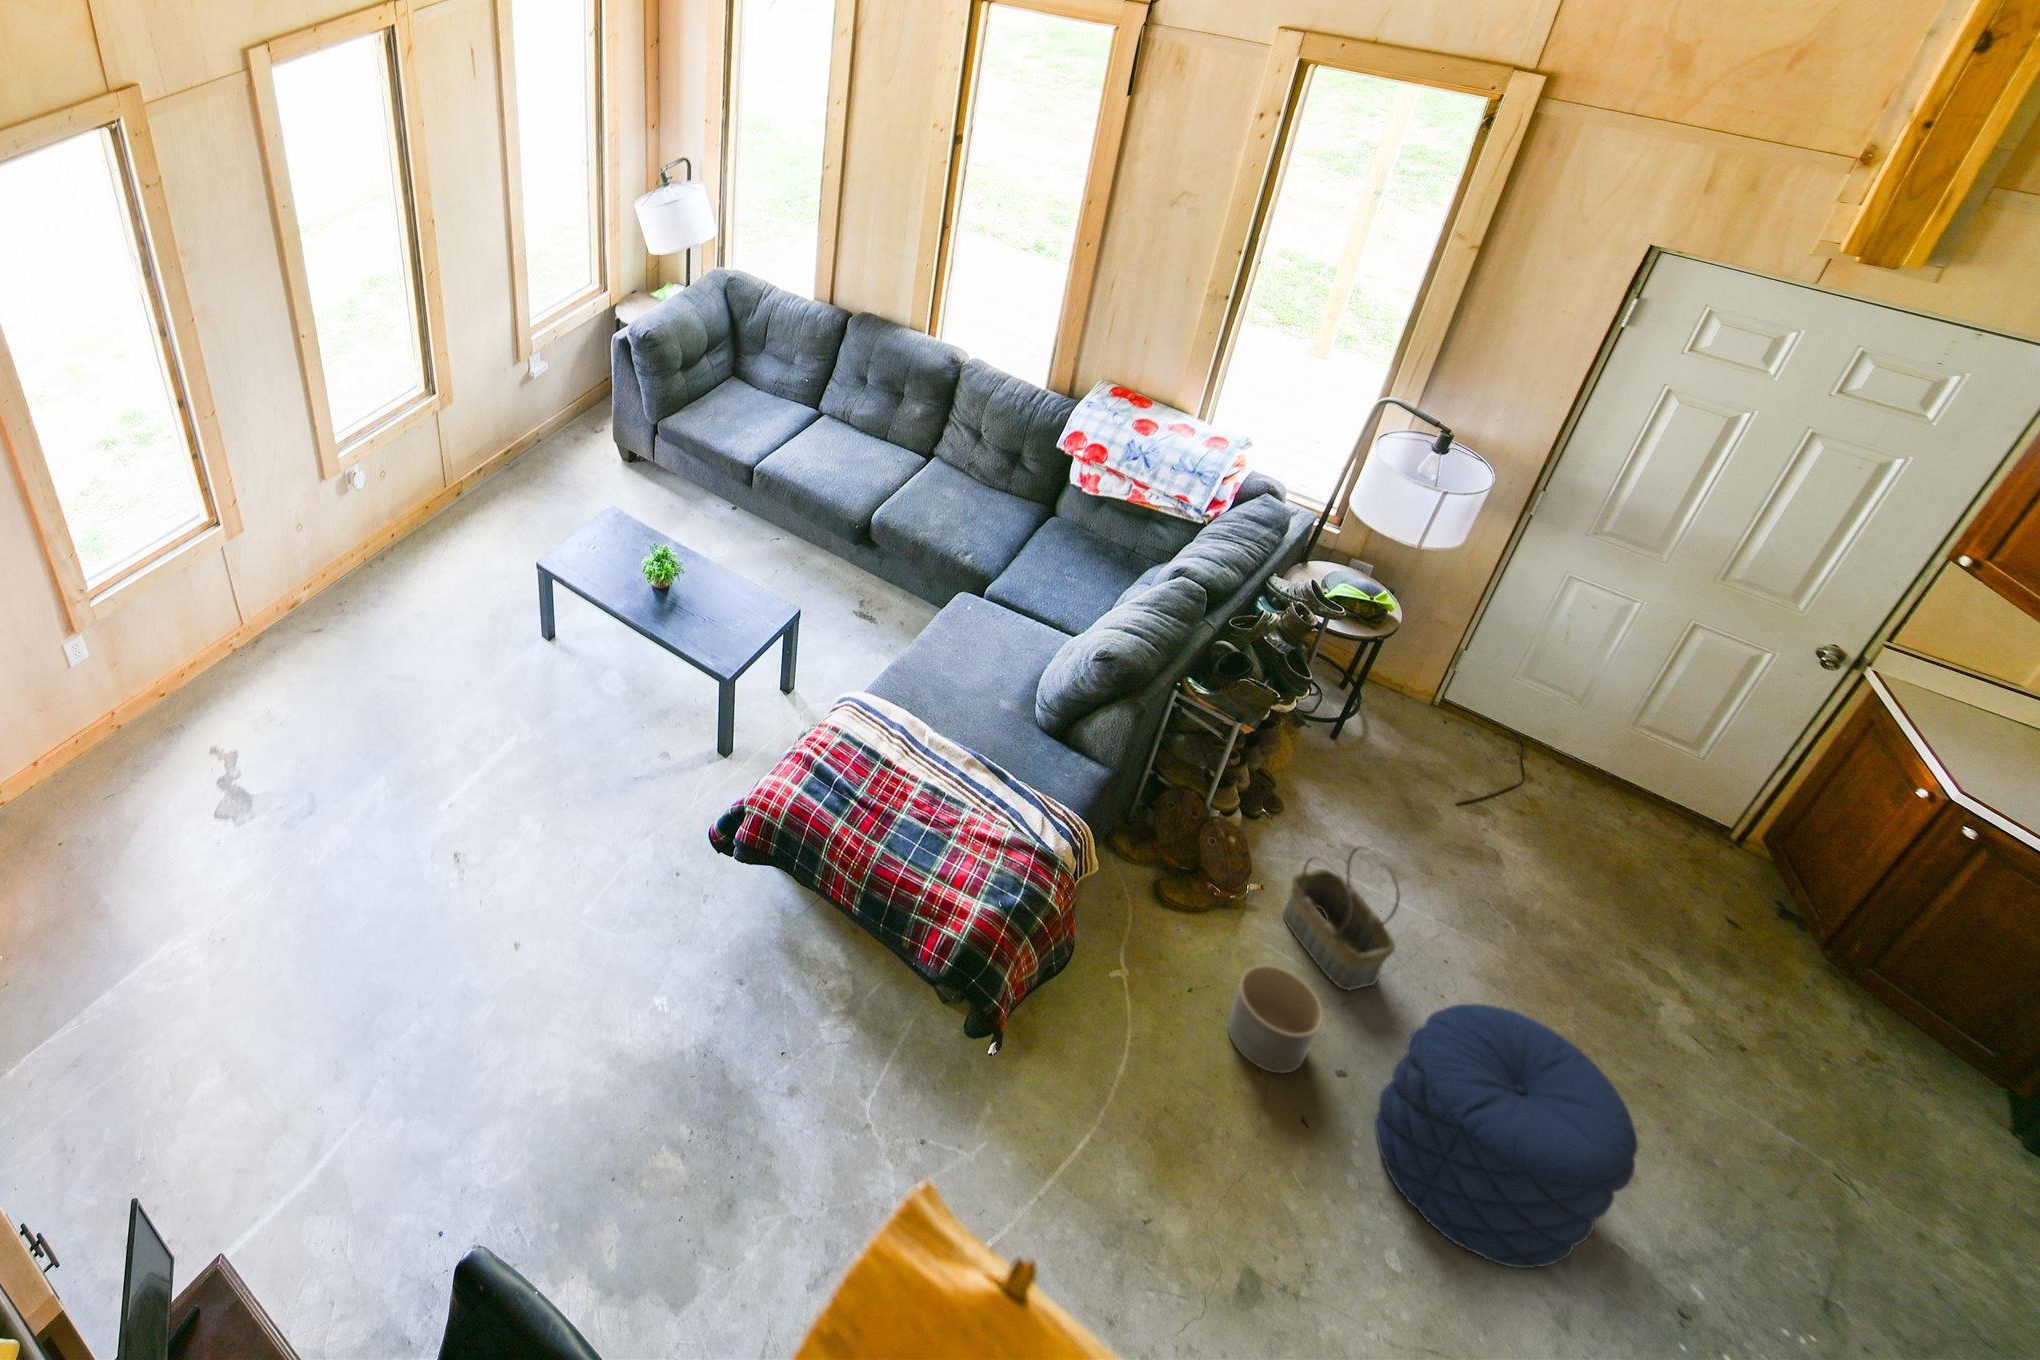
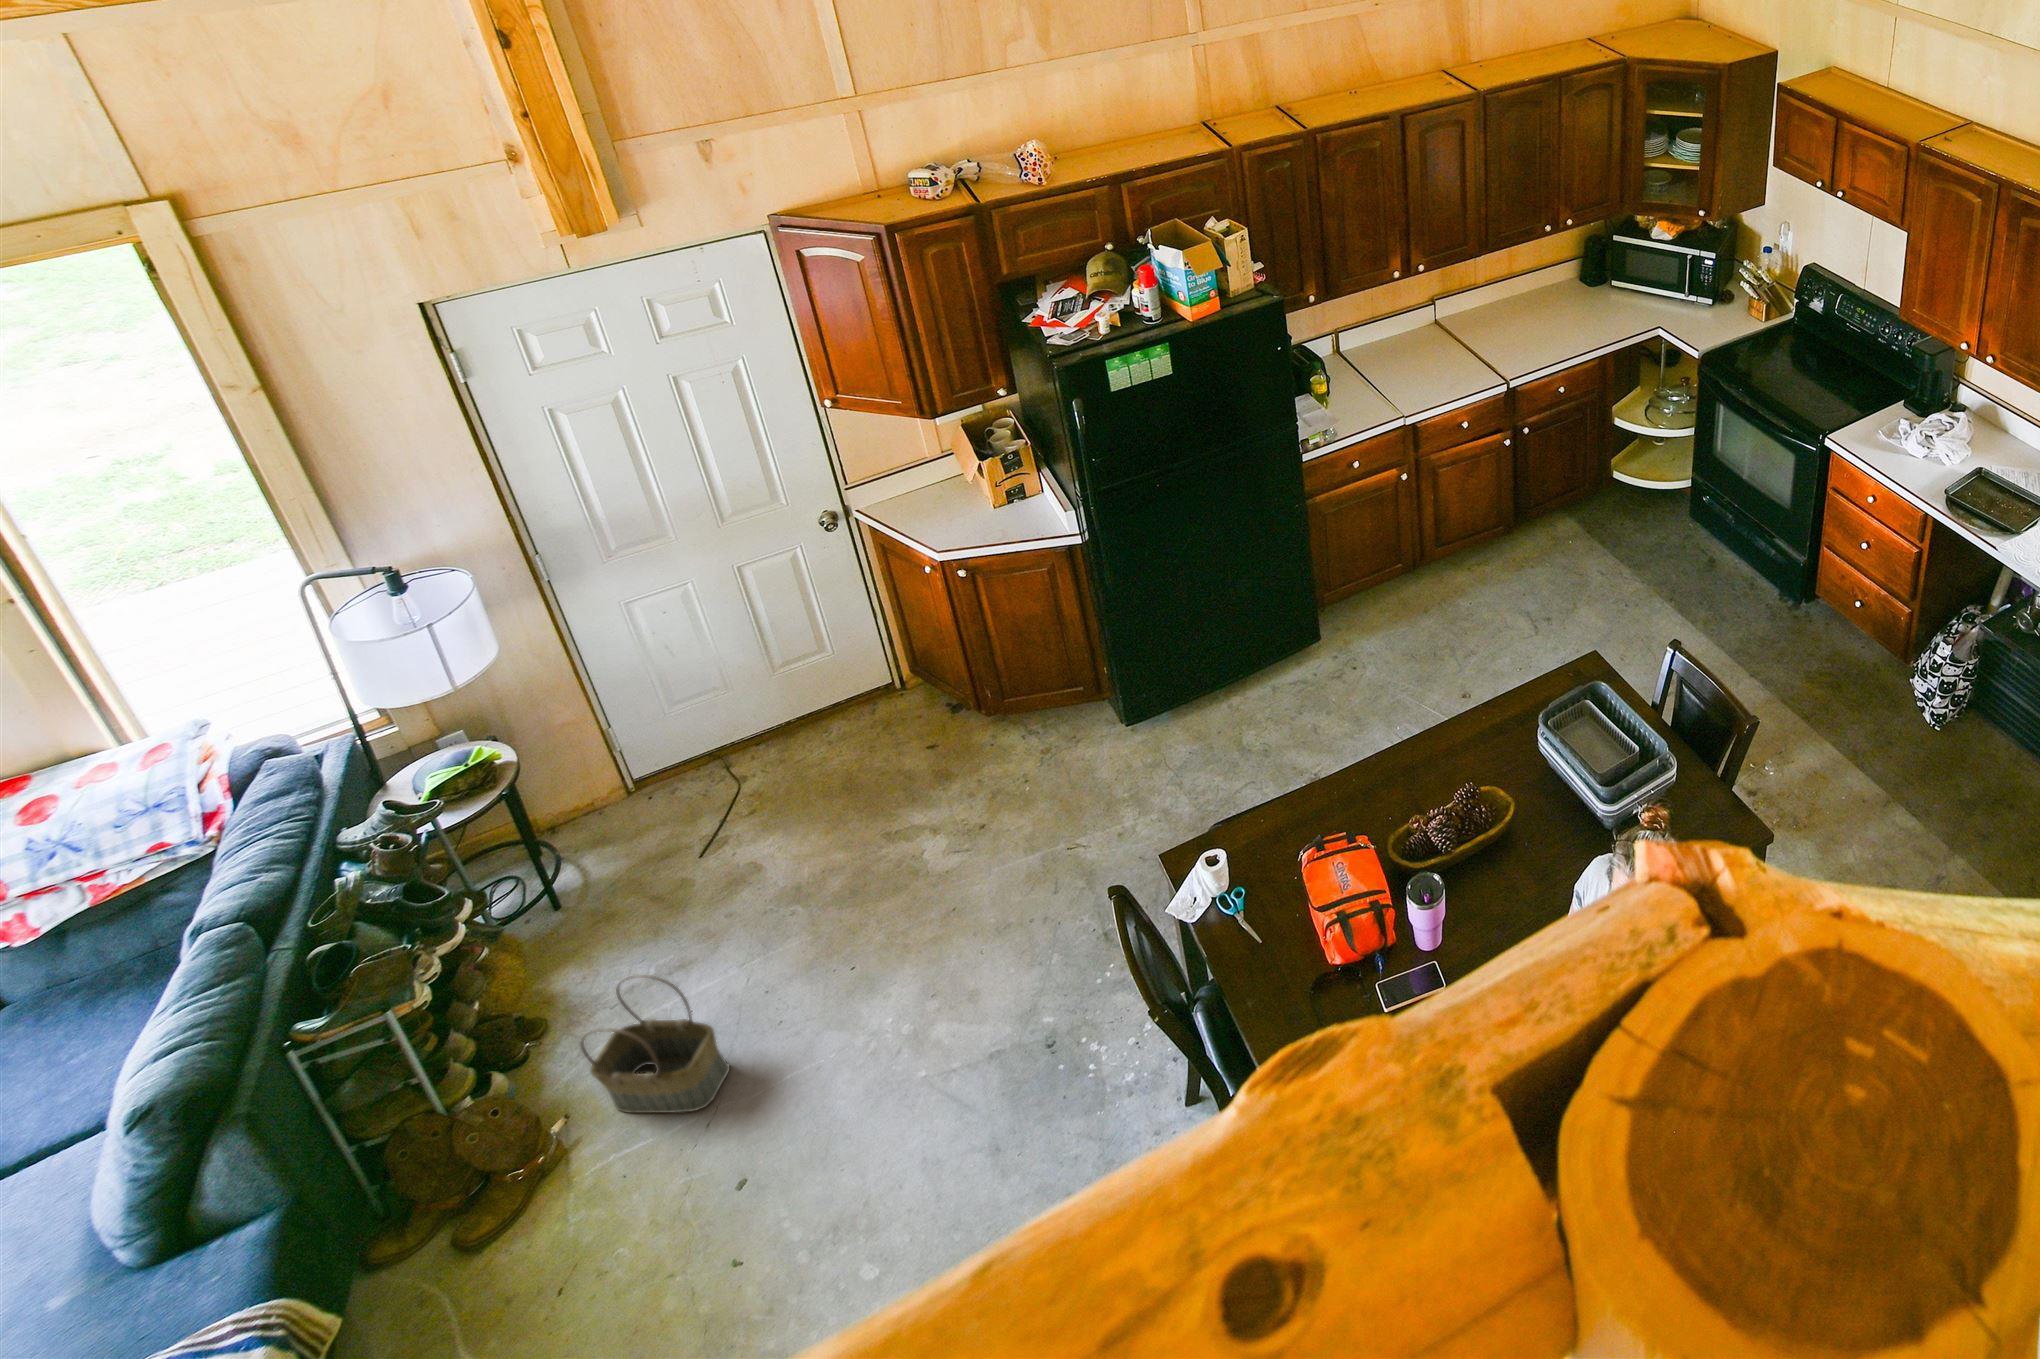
planter: present [1228,965,1323,1073] -> none [596,1145,713,1270]
pouf: present [1375,1004,1638,1268] -> none [751,953,968,1199]

